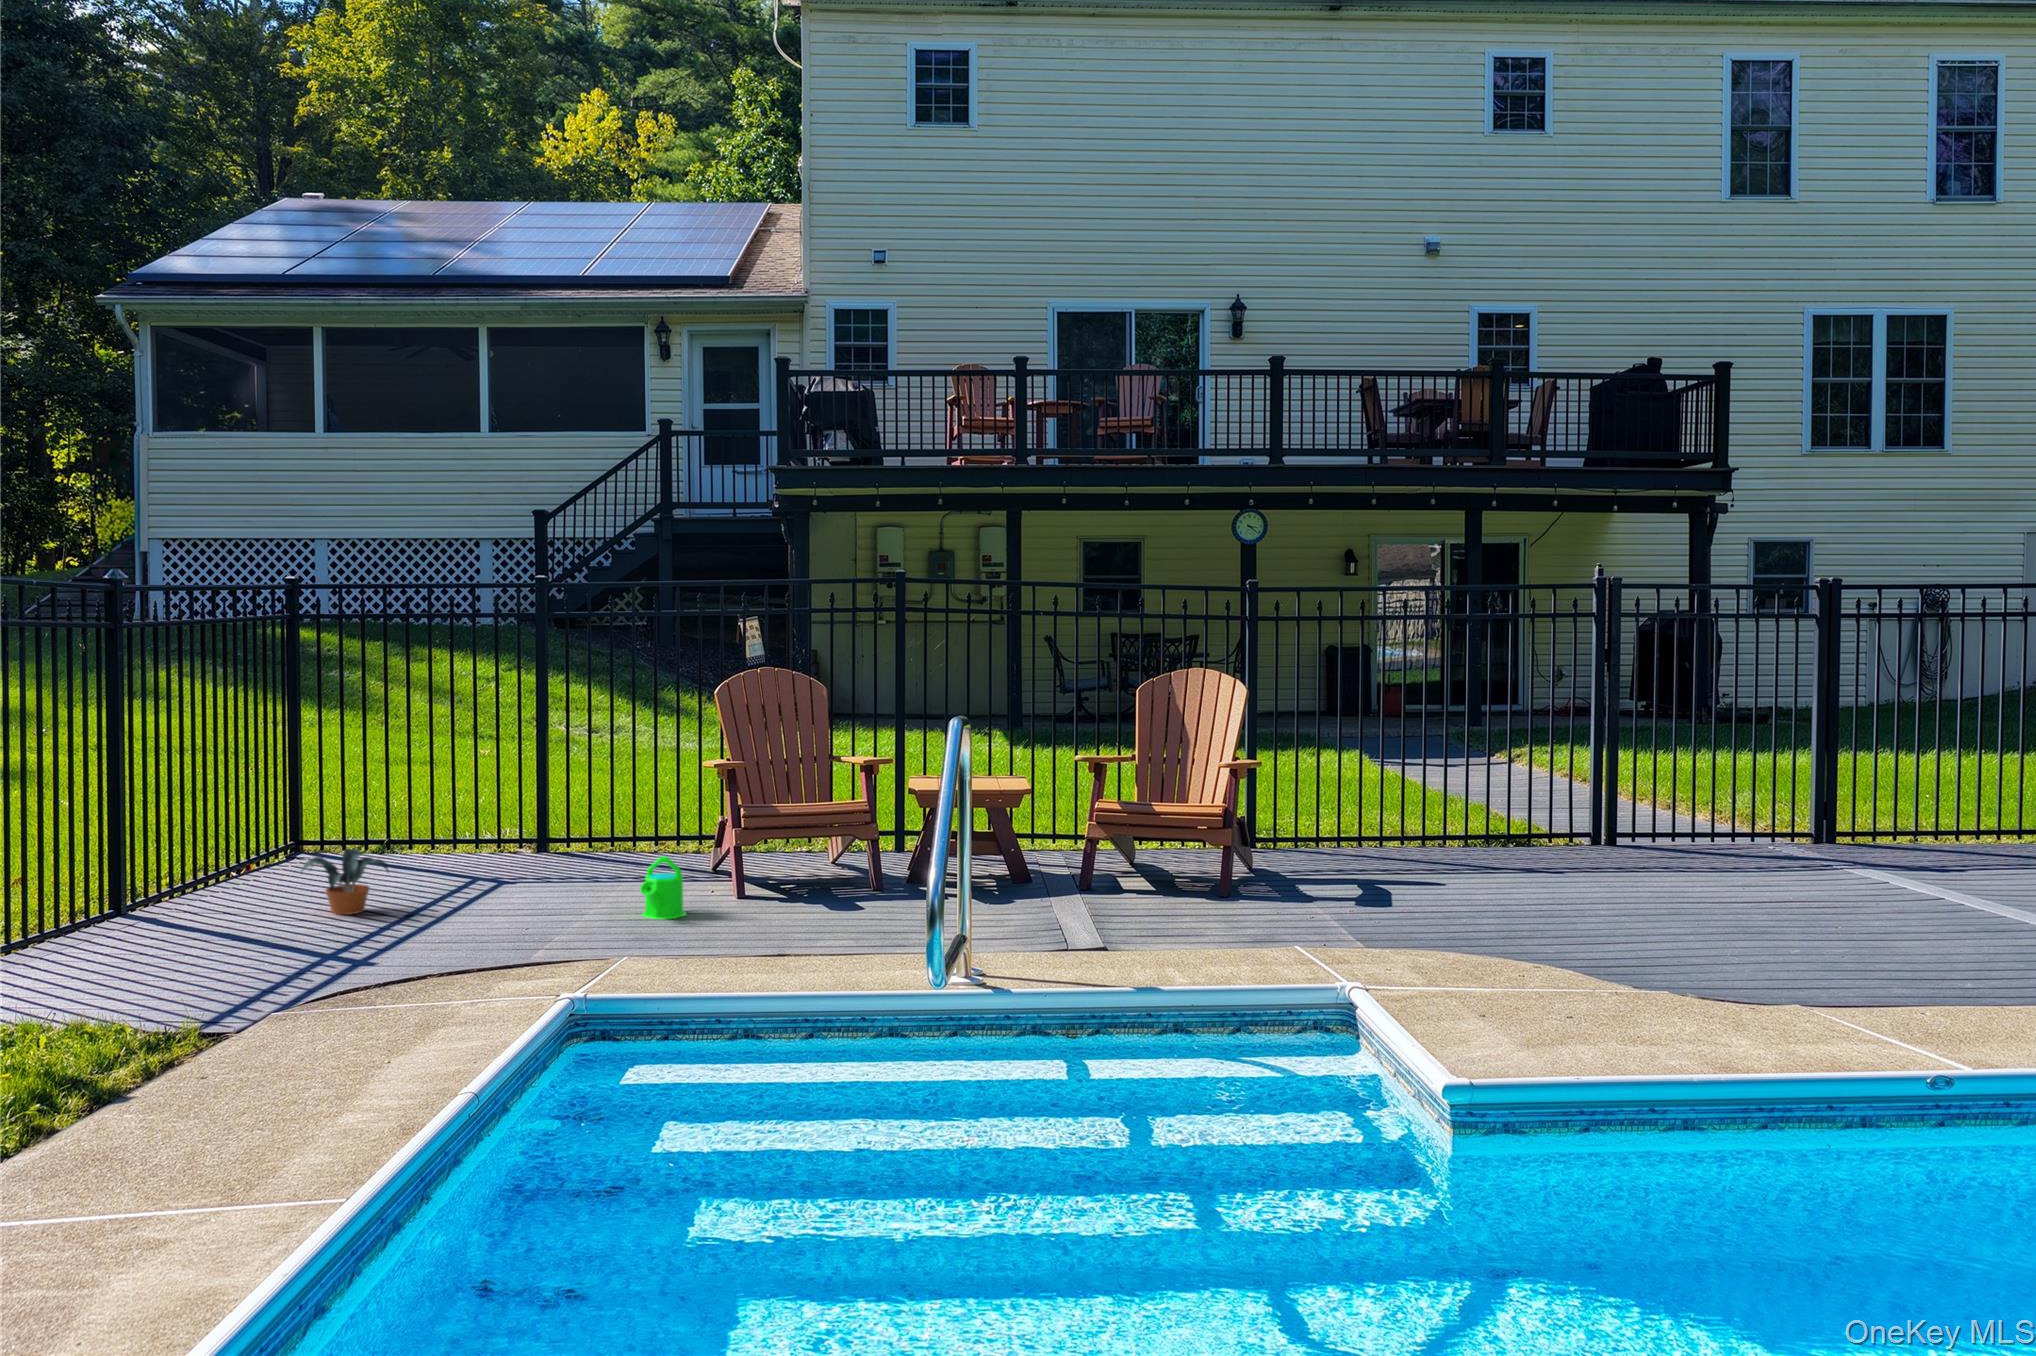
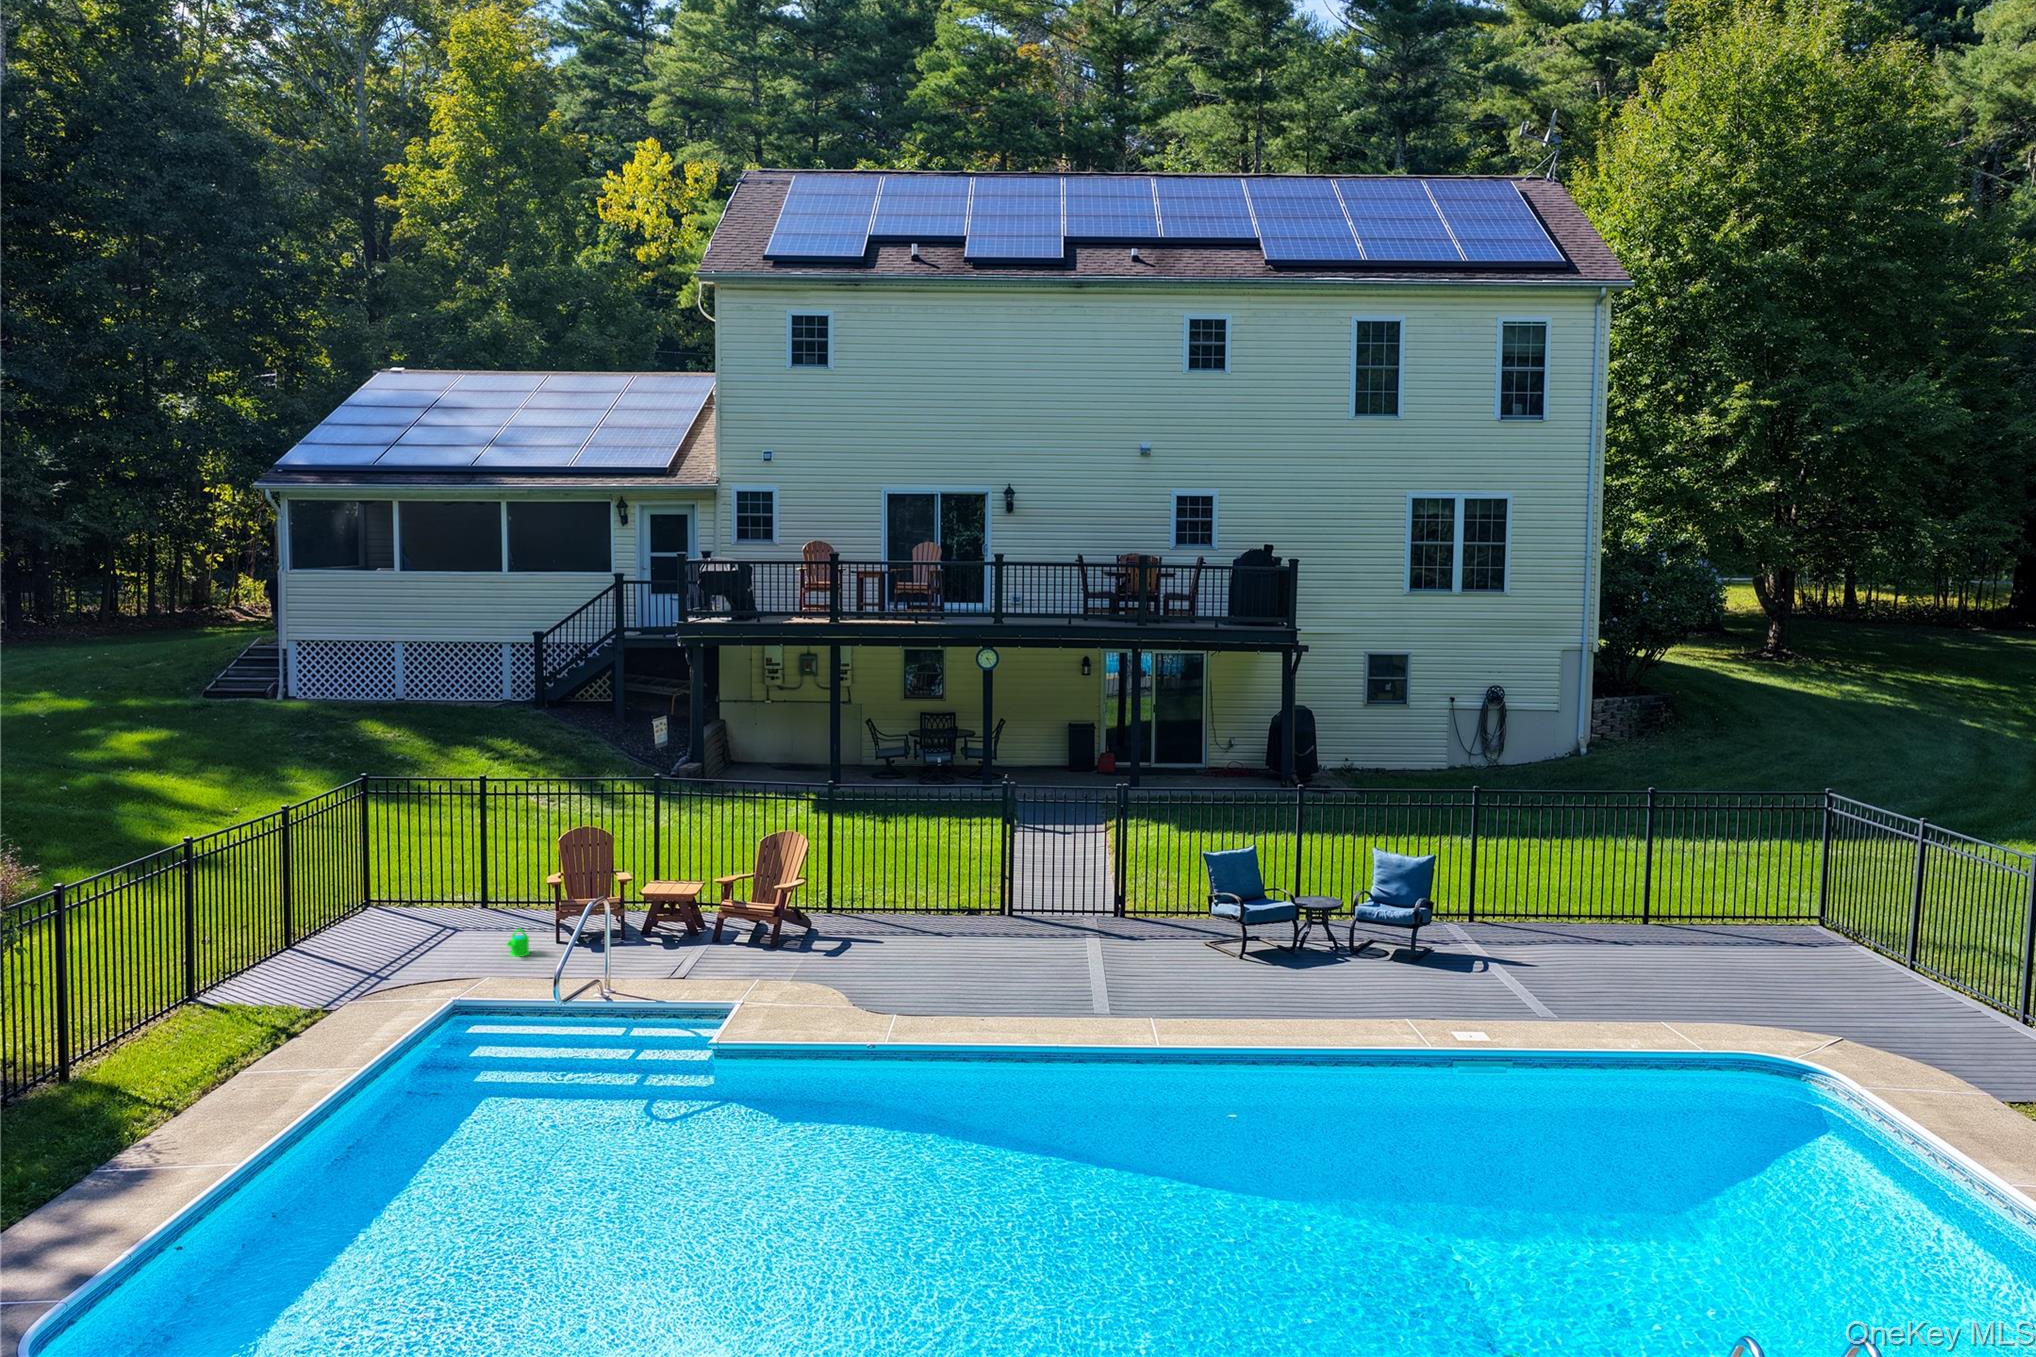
potted plant: present [302,848,388,915] -> none [359,924,397,954]

